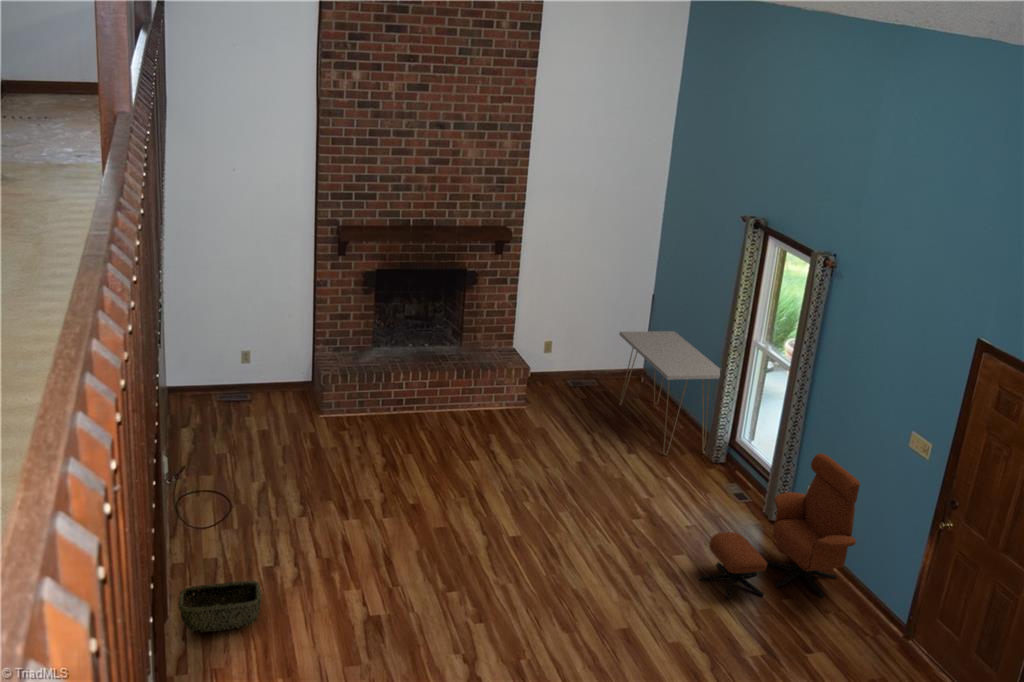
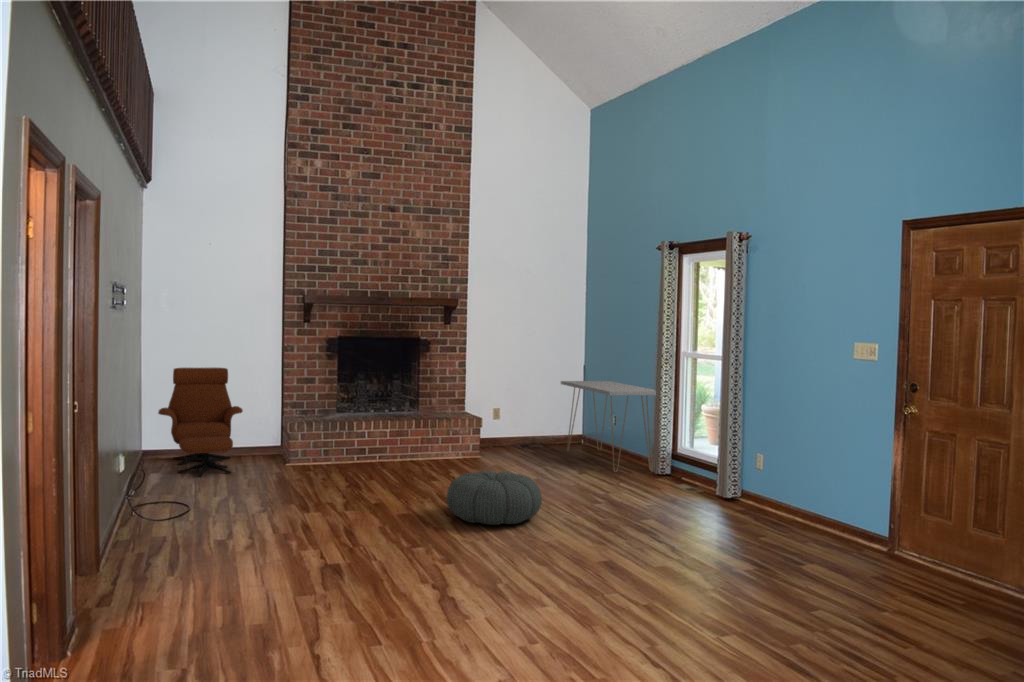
lounge chair: present [700,453,860,599] -> present [158,368,243,477]
pouf: none [481,488,576,558] -> present [446,471,542,525]
woven basket: present [178,581,261,632] -> none [114,531,211,578]

